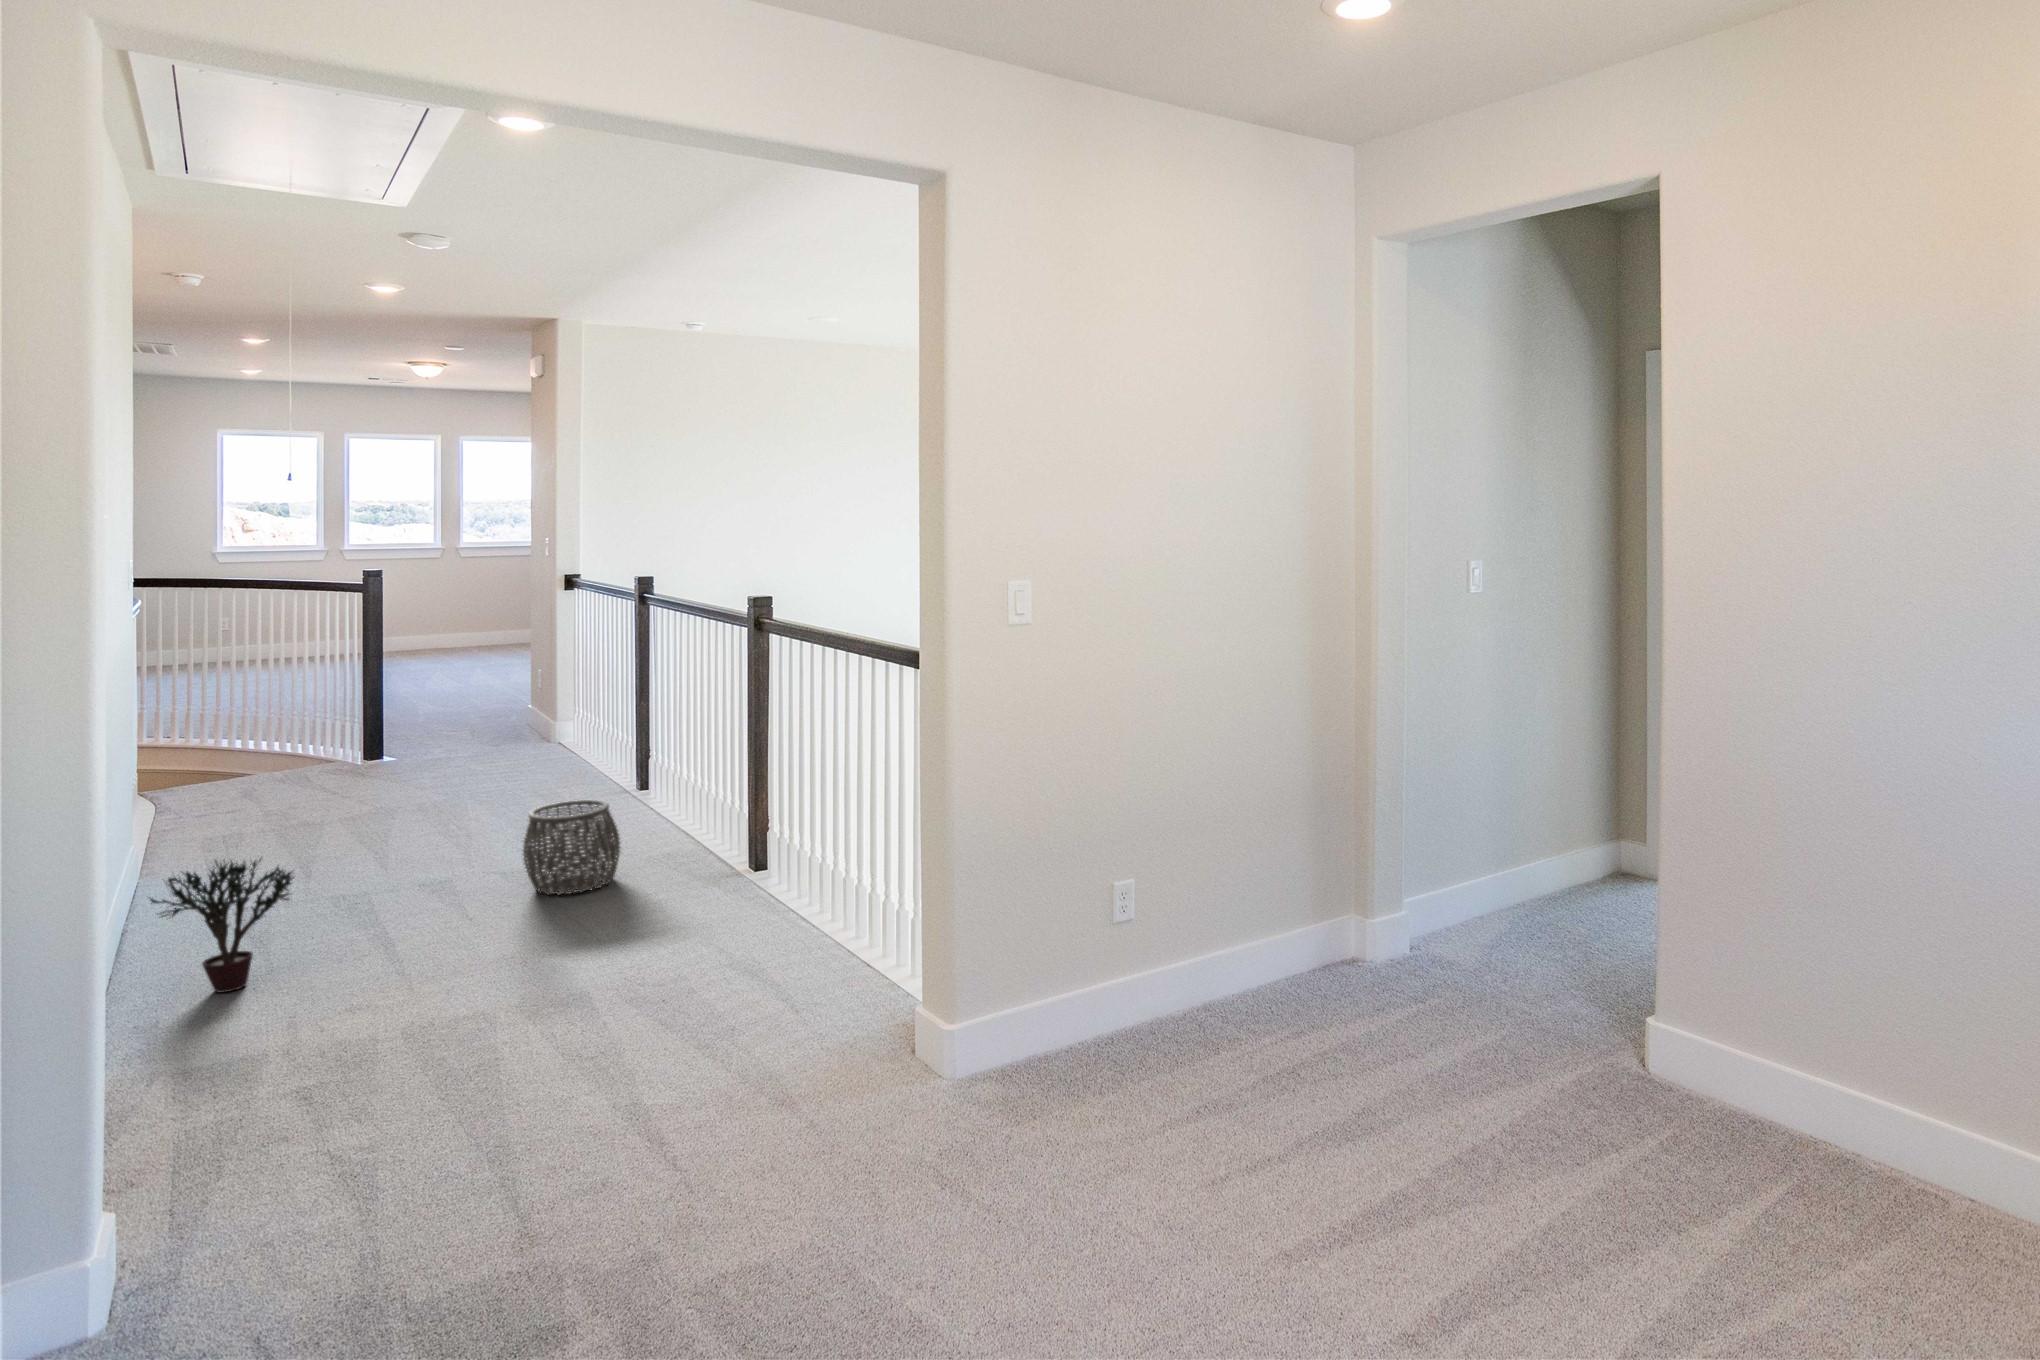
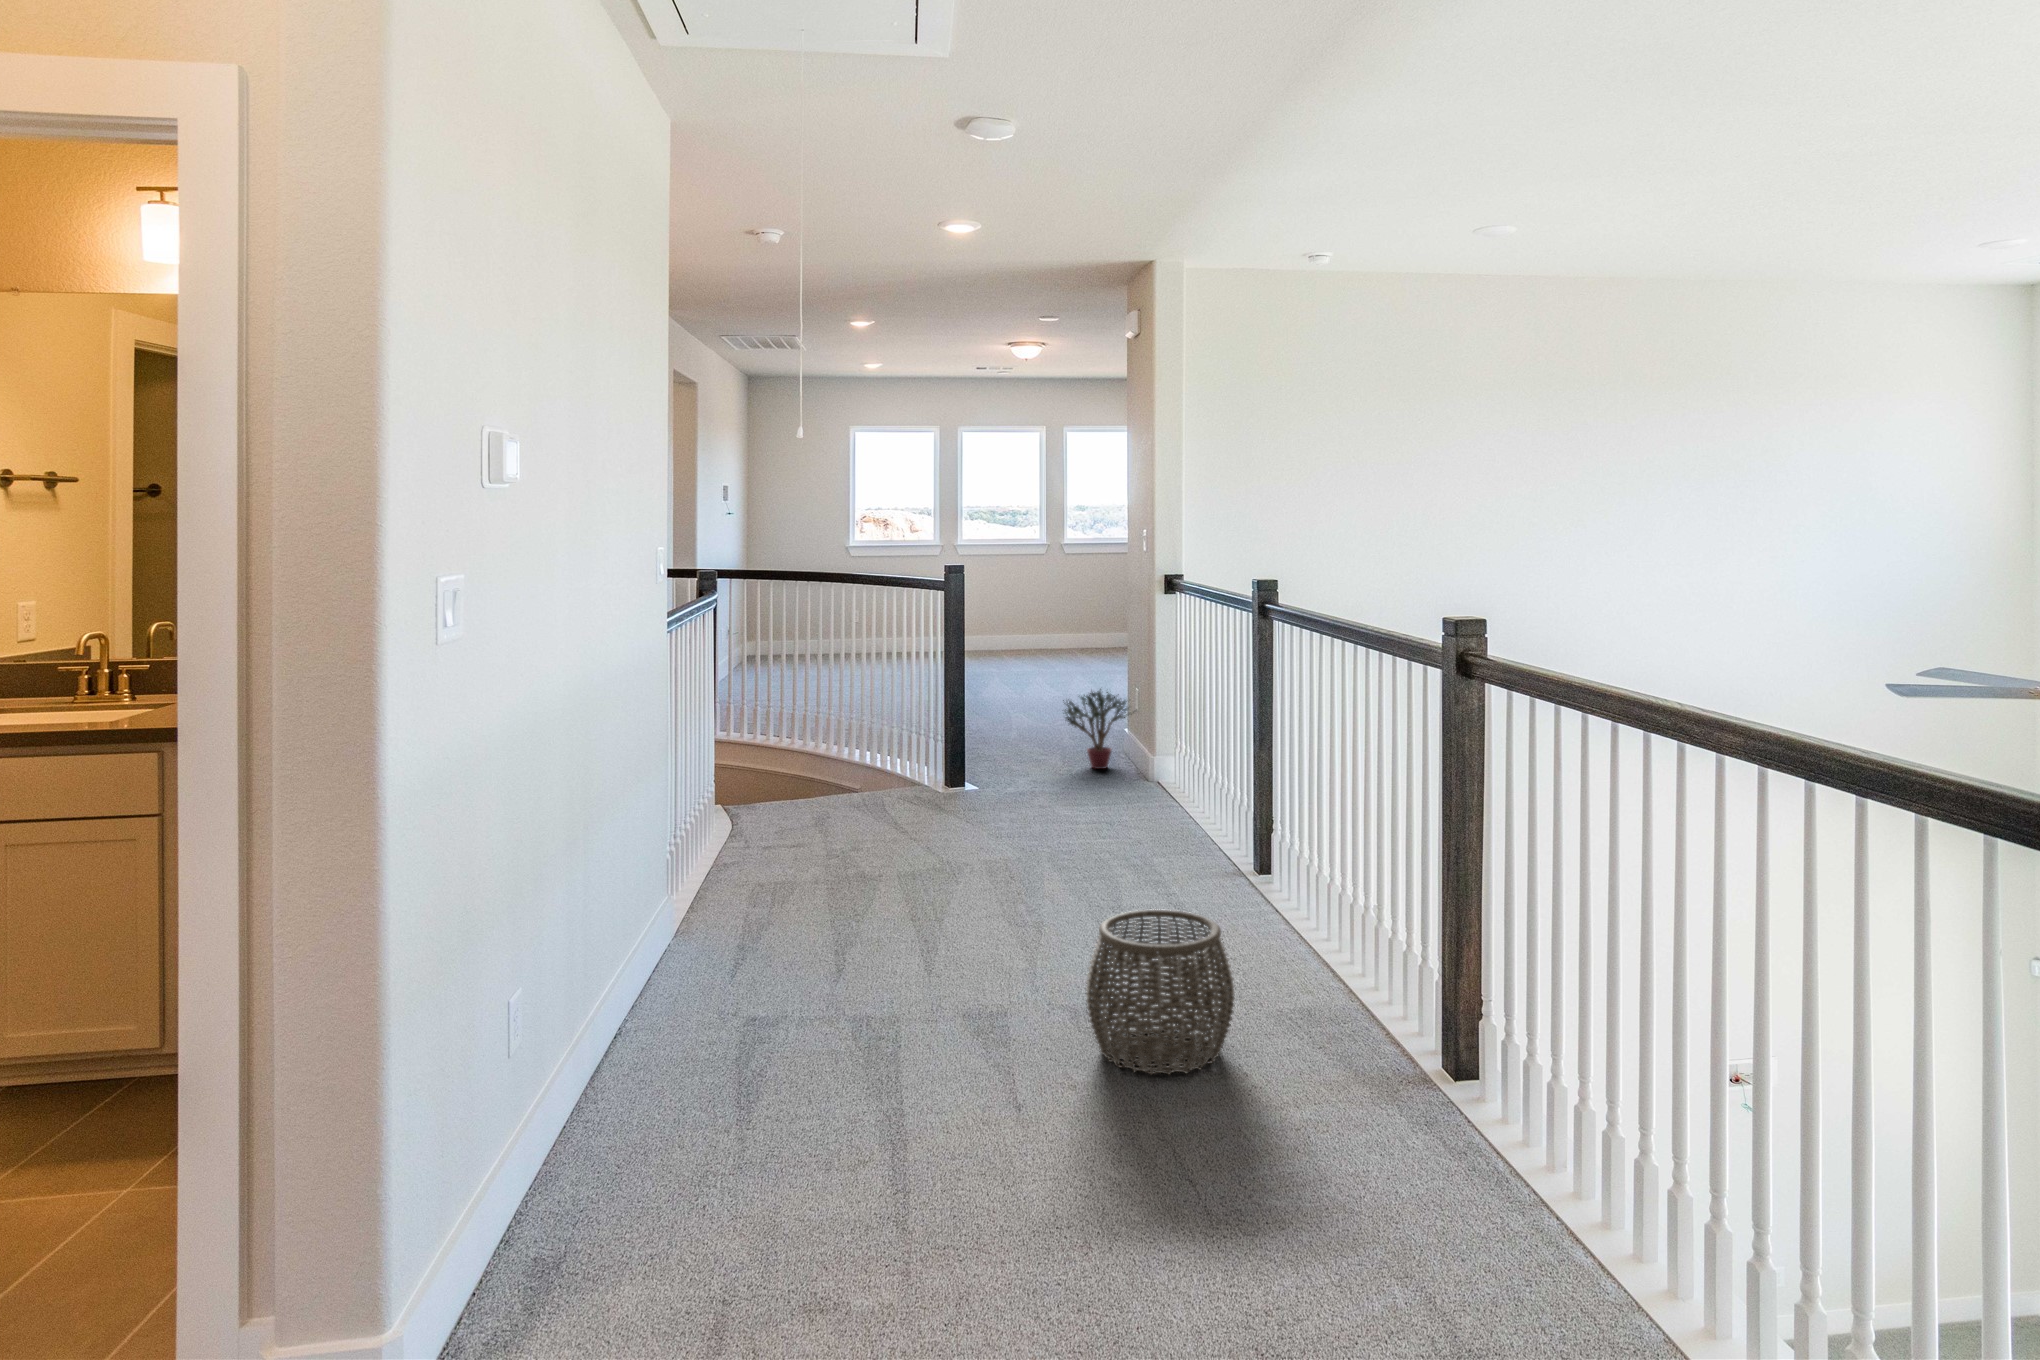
potted plant: present [150,857,294,993] -> present [1063,689,1134,769]

